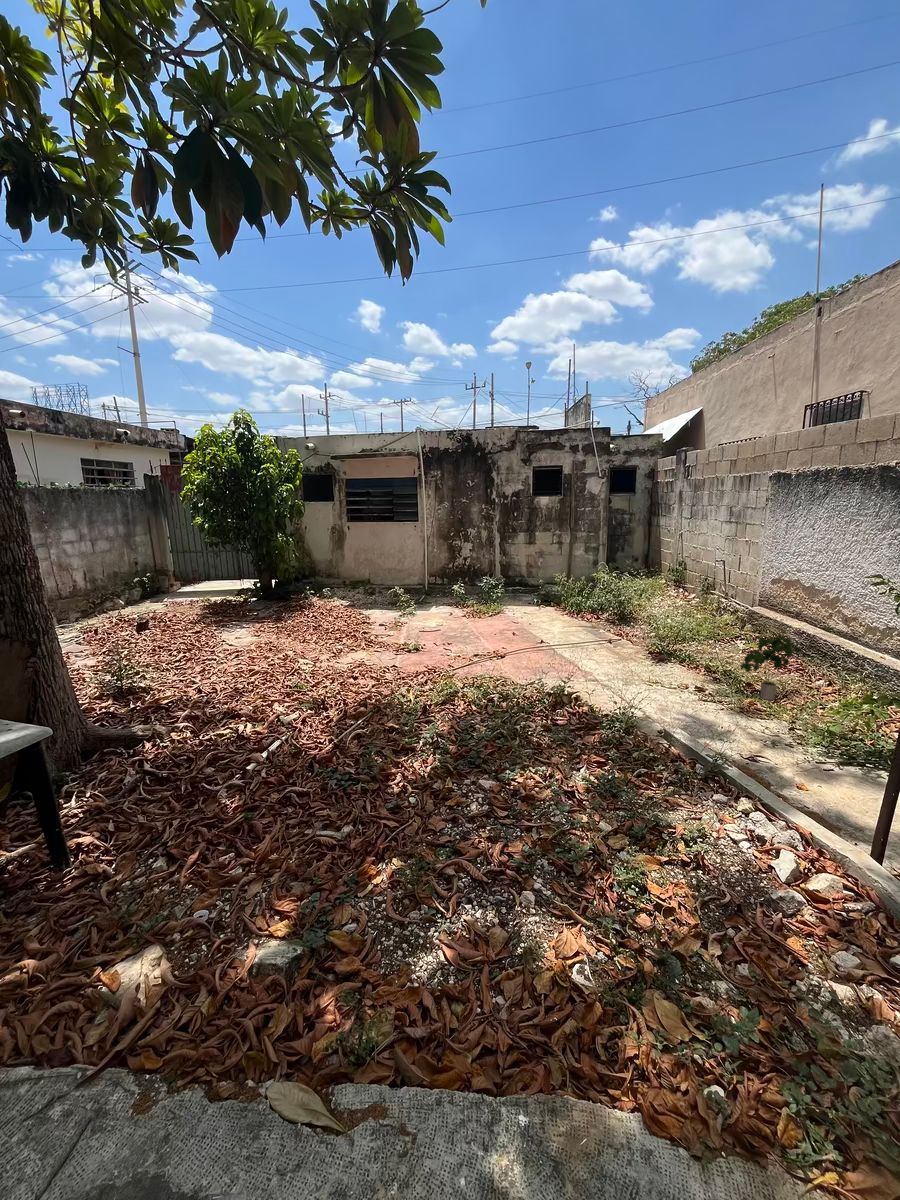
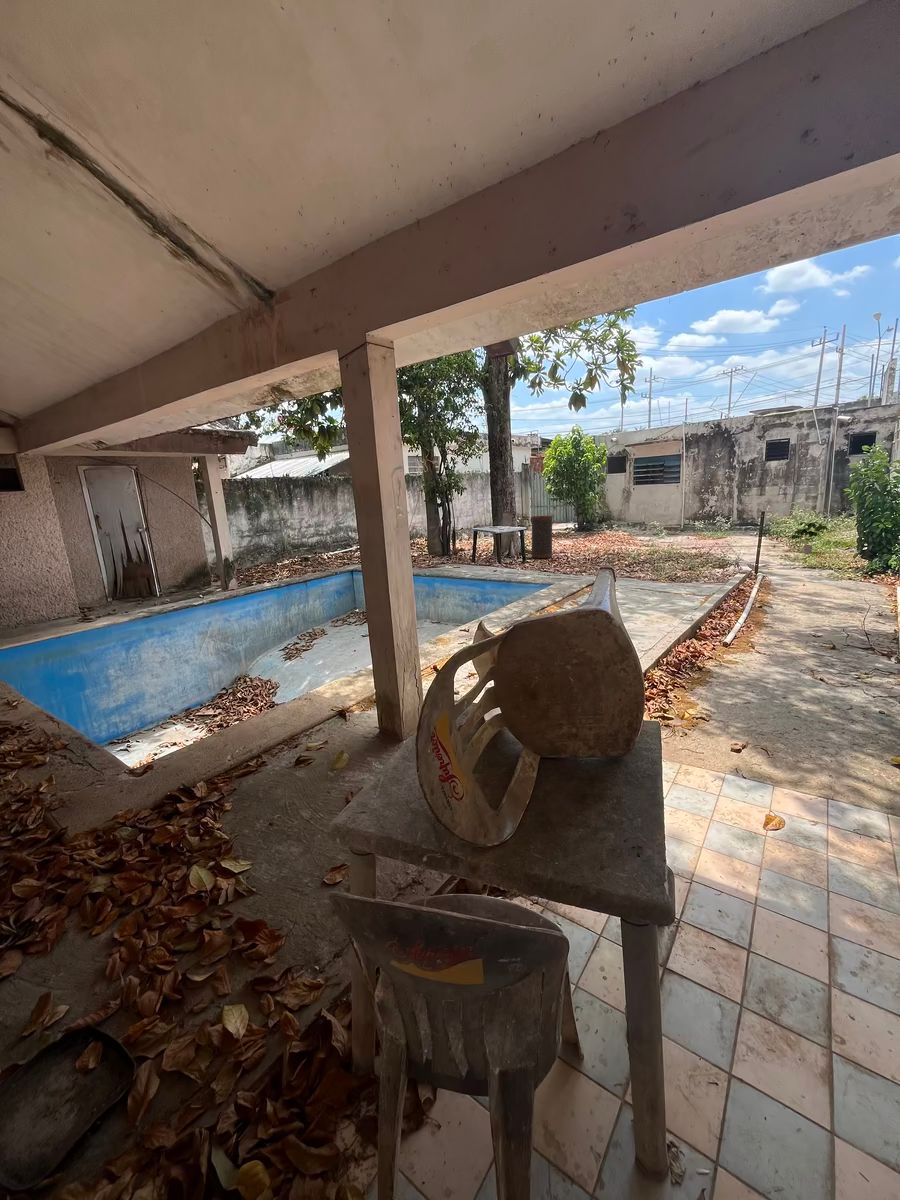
trash can: none [48,720,189,959] -> present [532,516,553,558]

